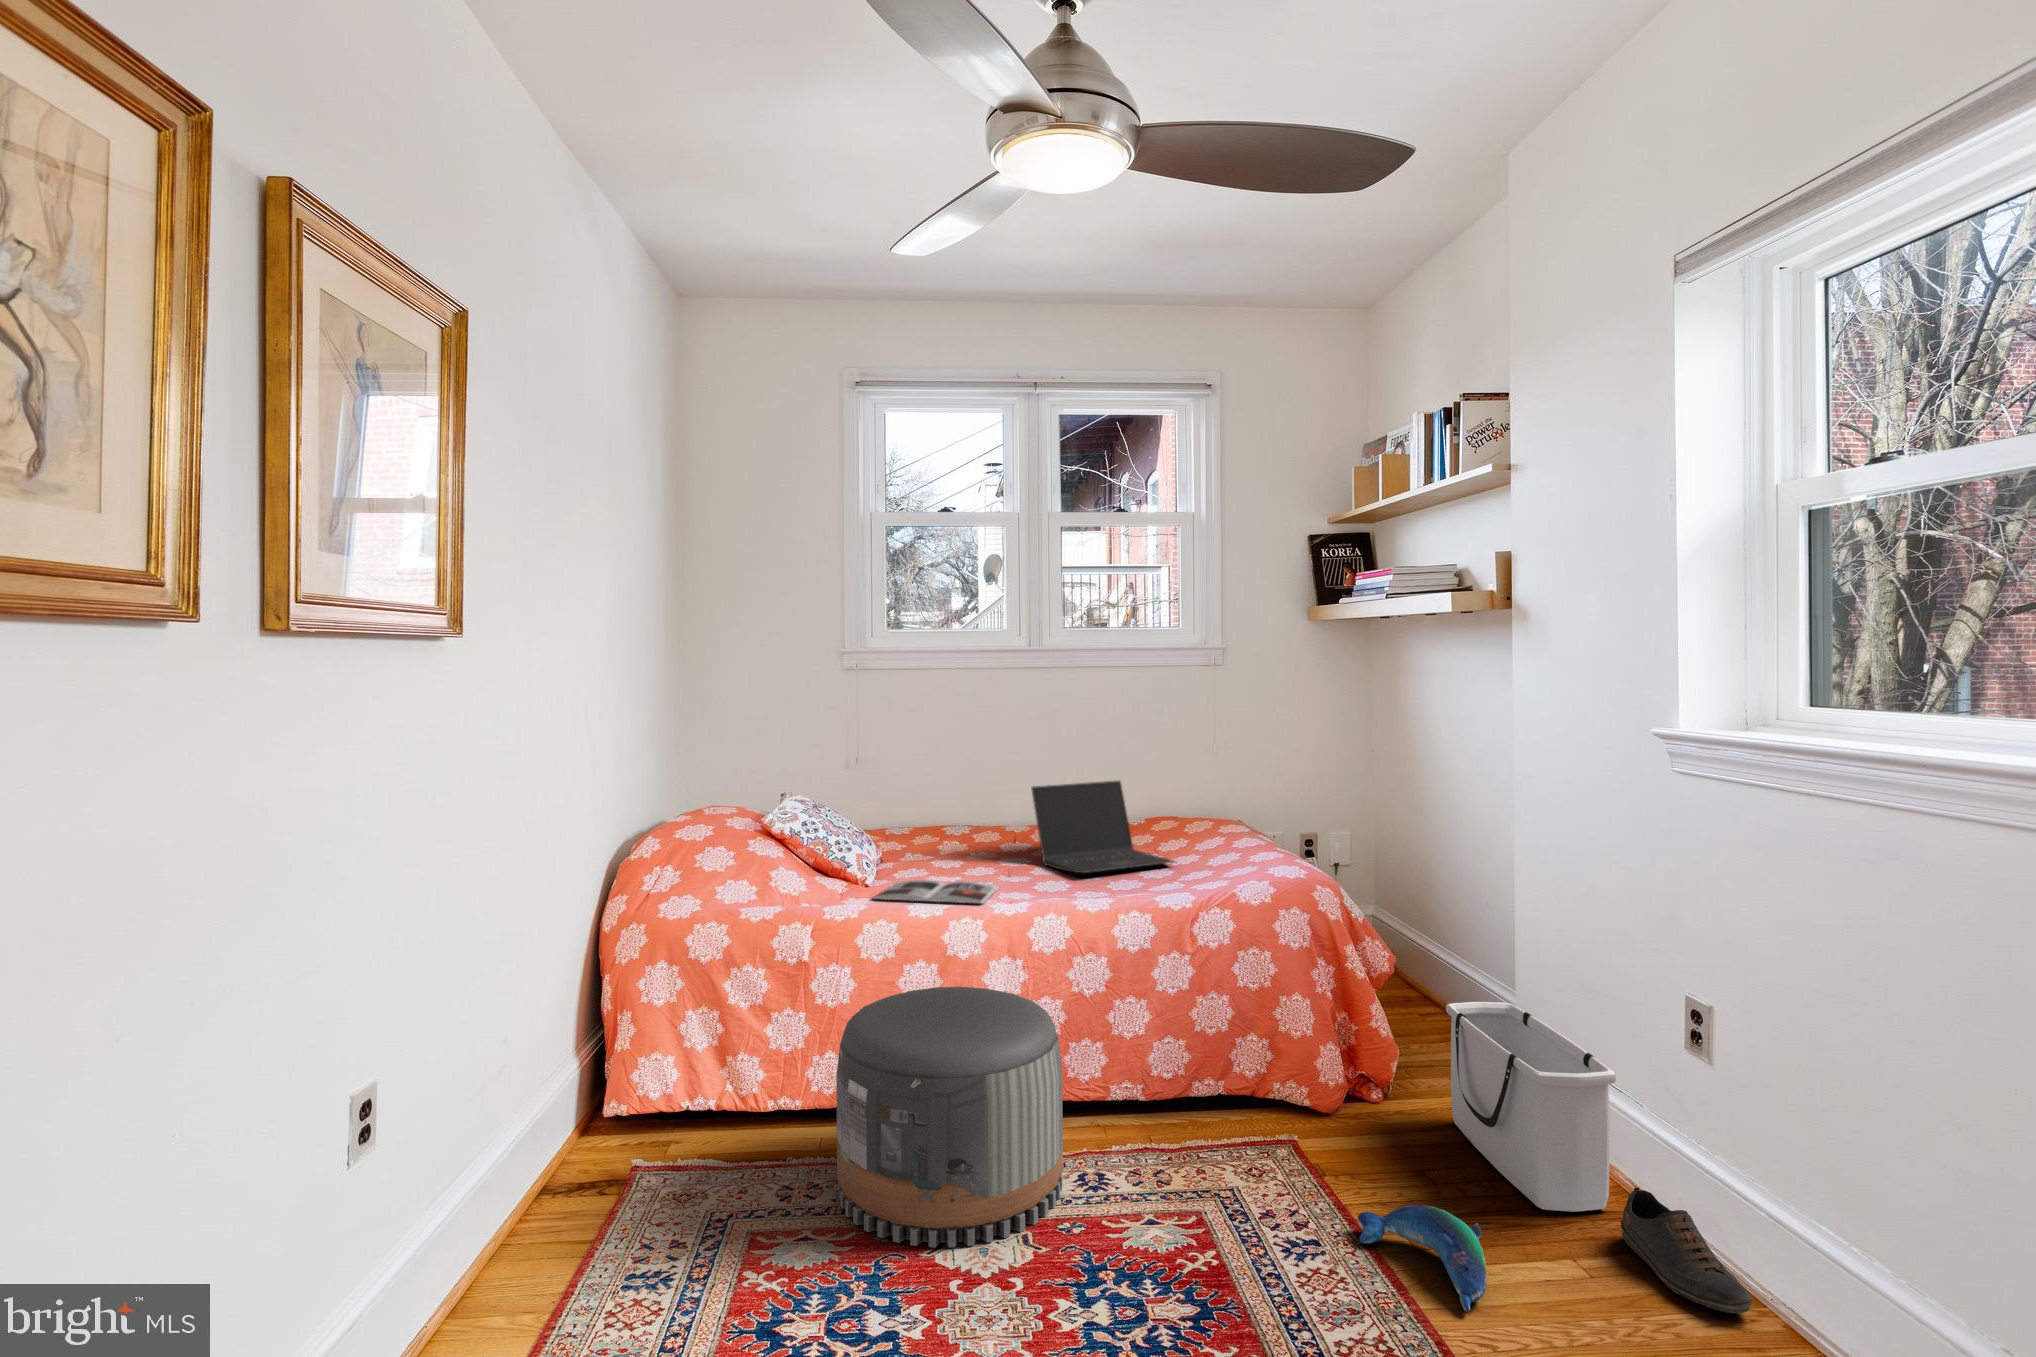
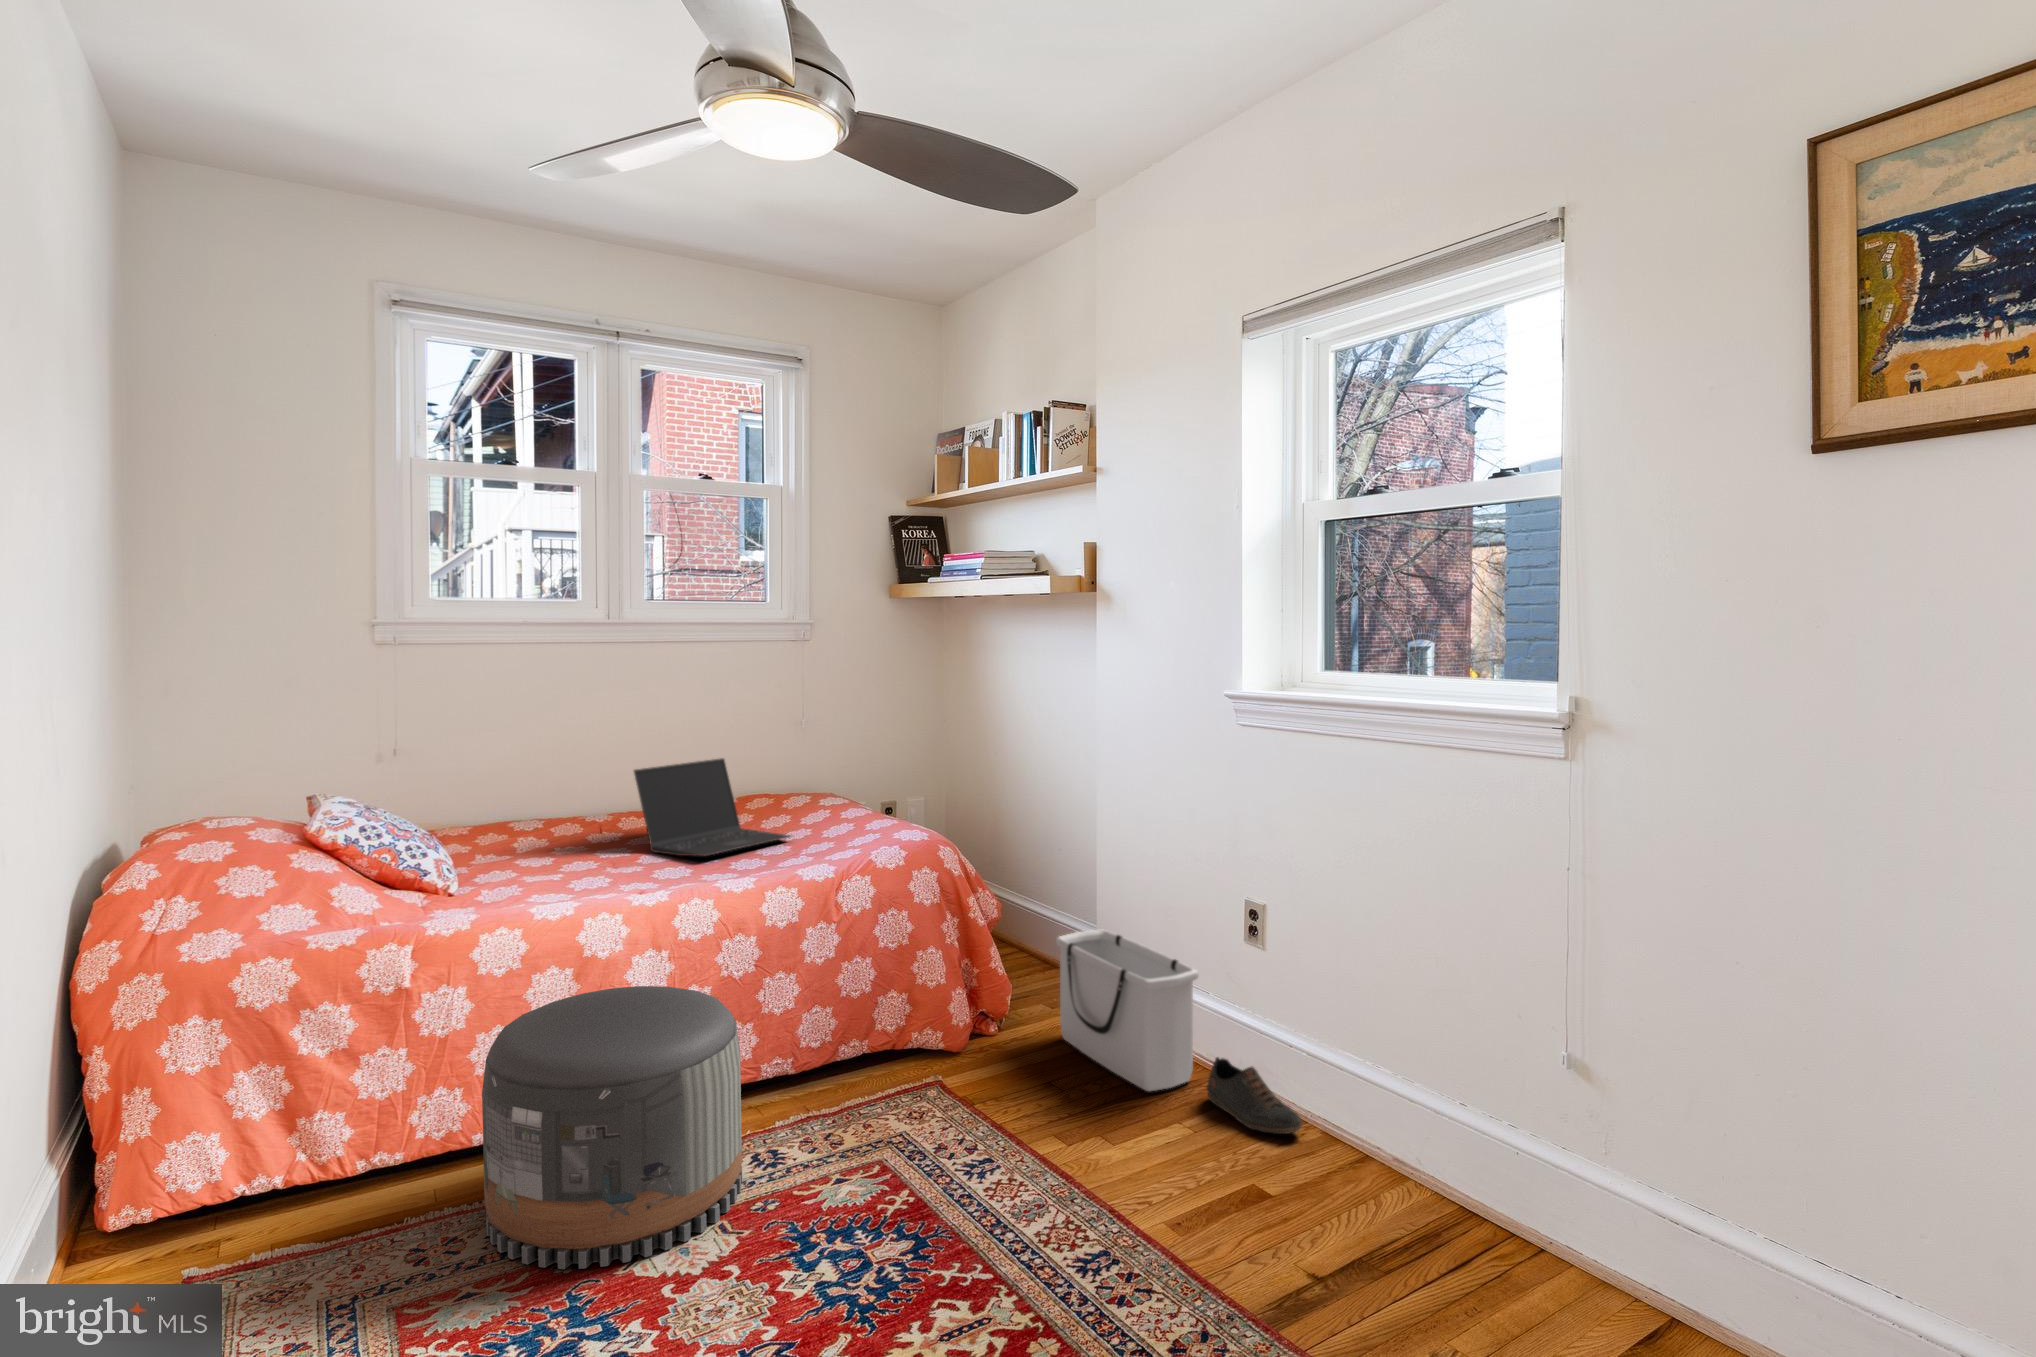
magazine: present [874,880,998,903] -> none [470,877,616,908]
plush toy: present [1358,1205,1486,1312] -> none [1019,1106,1133,1182]

